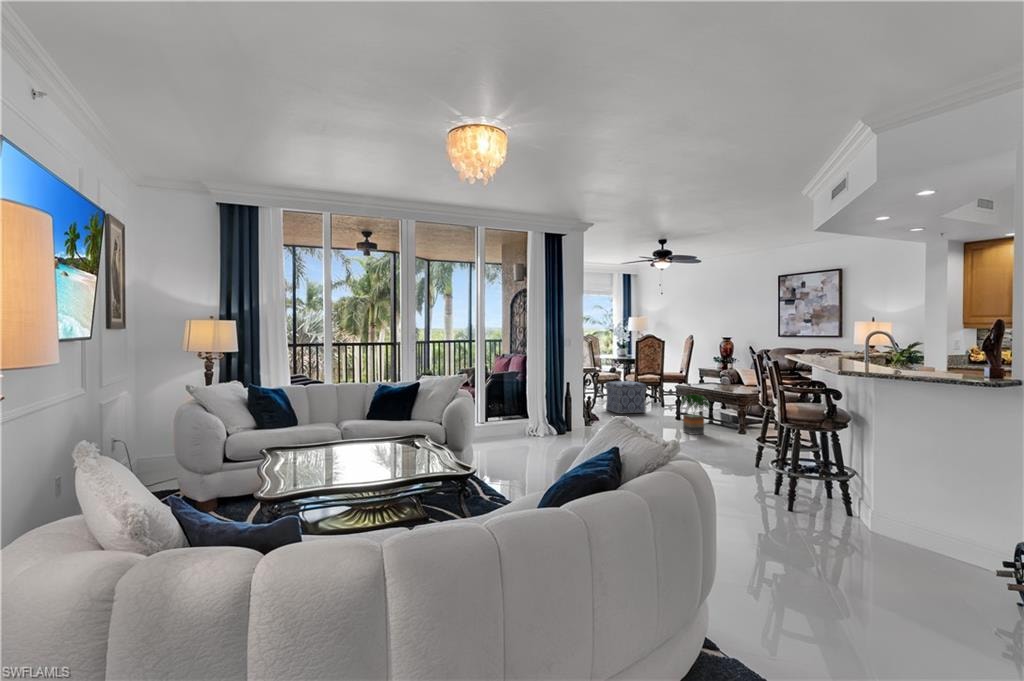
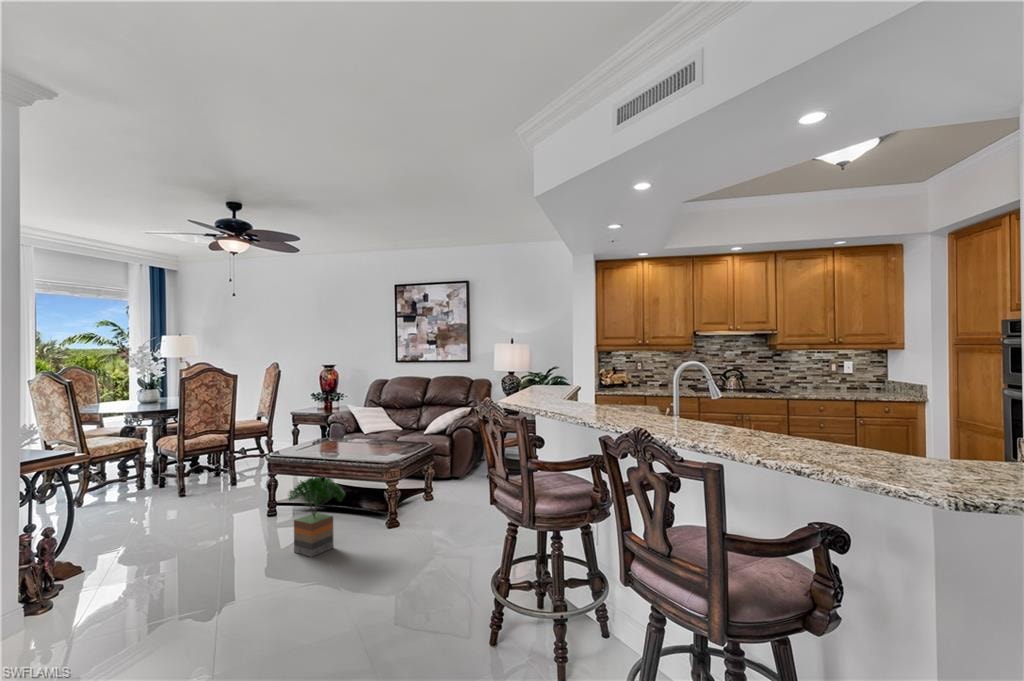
ottoman: present [606,381,647,414] -> none [113,454,206,526]

